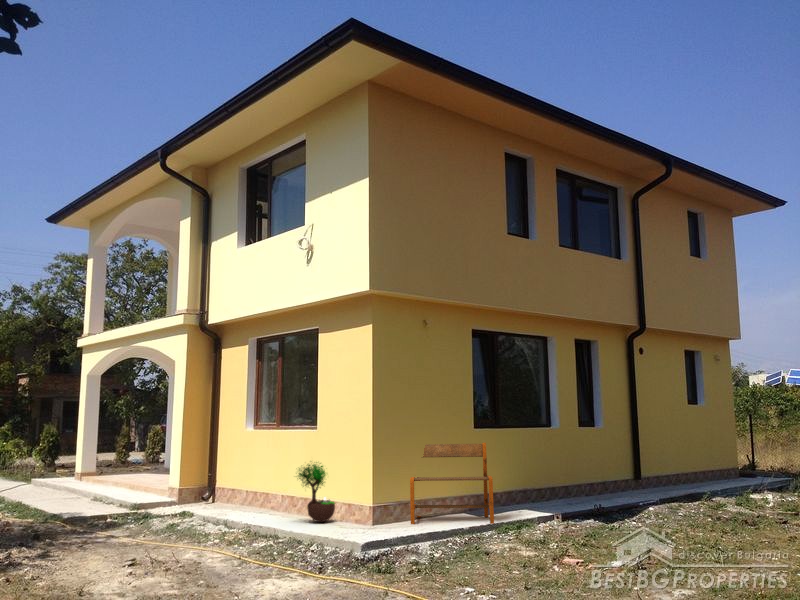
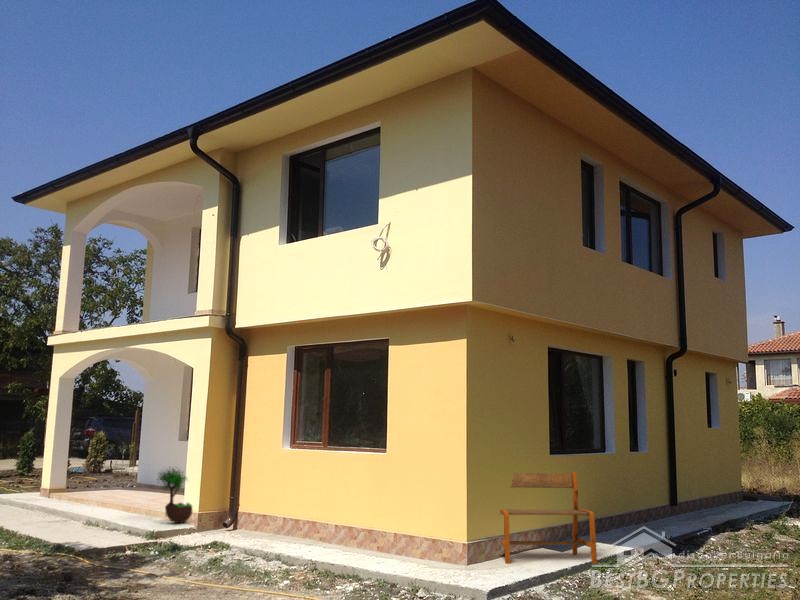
potted tree: present [298,462,335,522] -> present [157,468,193,523]

